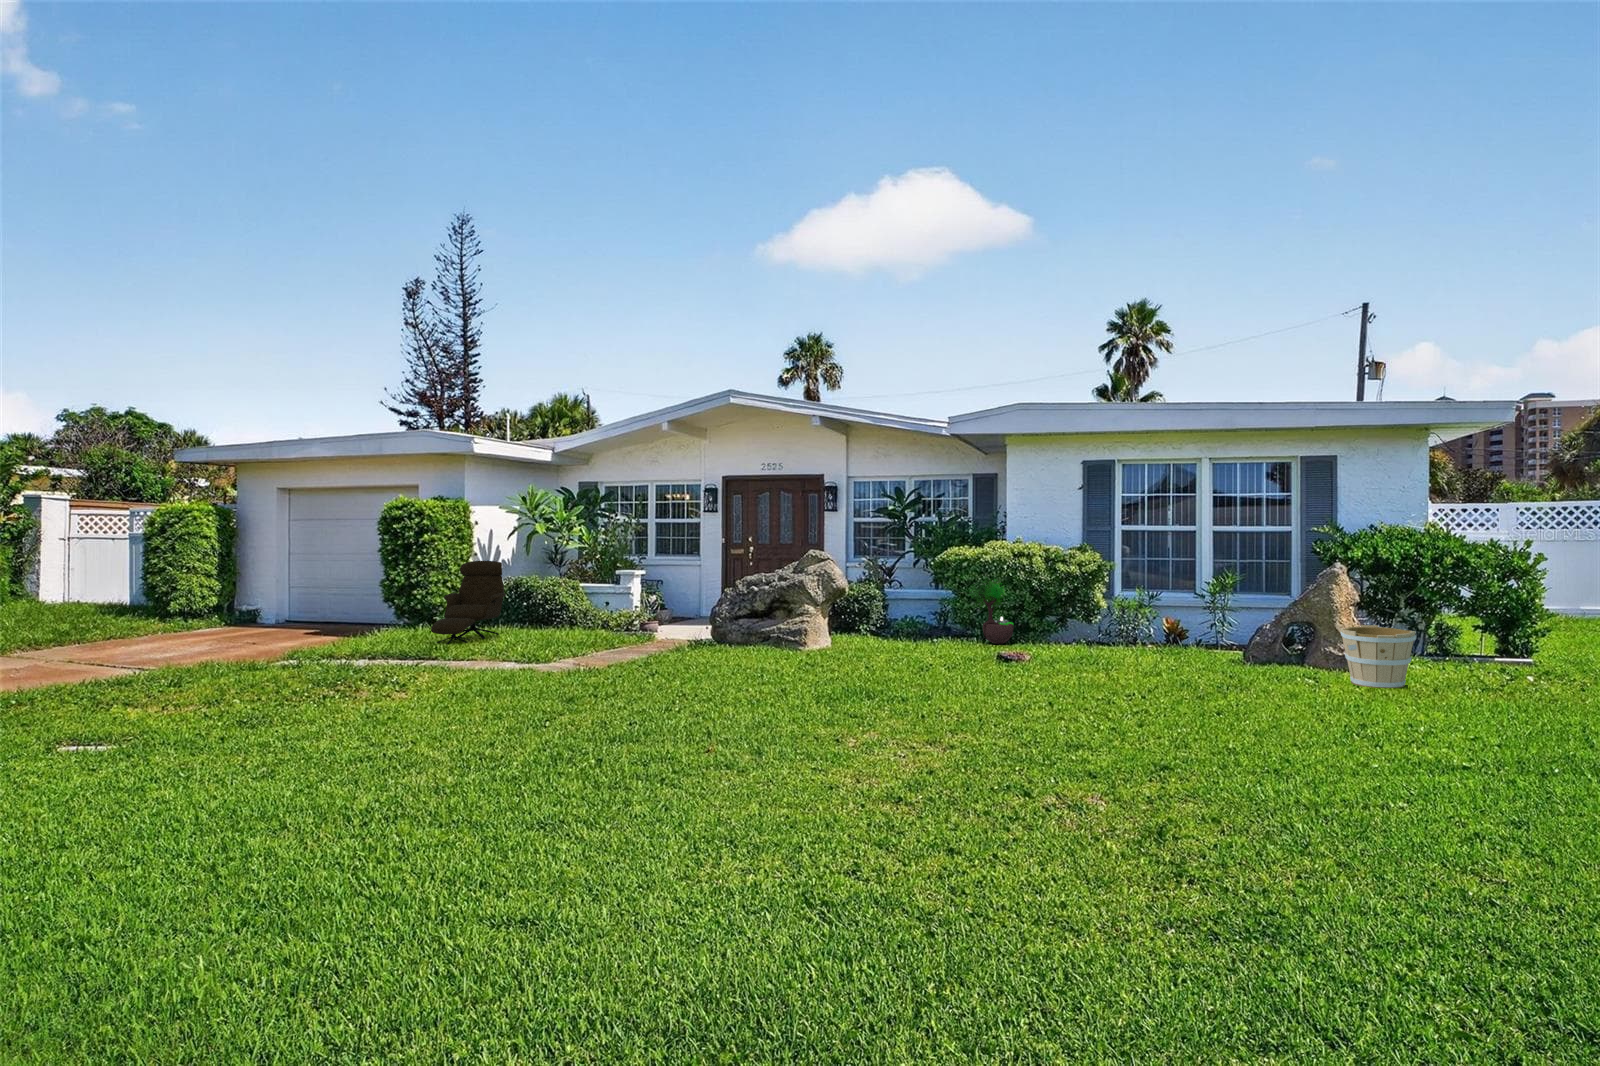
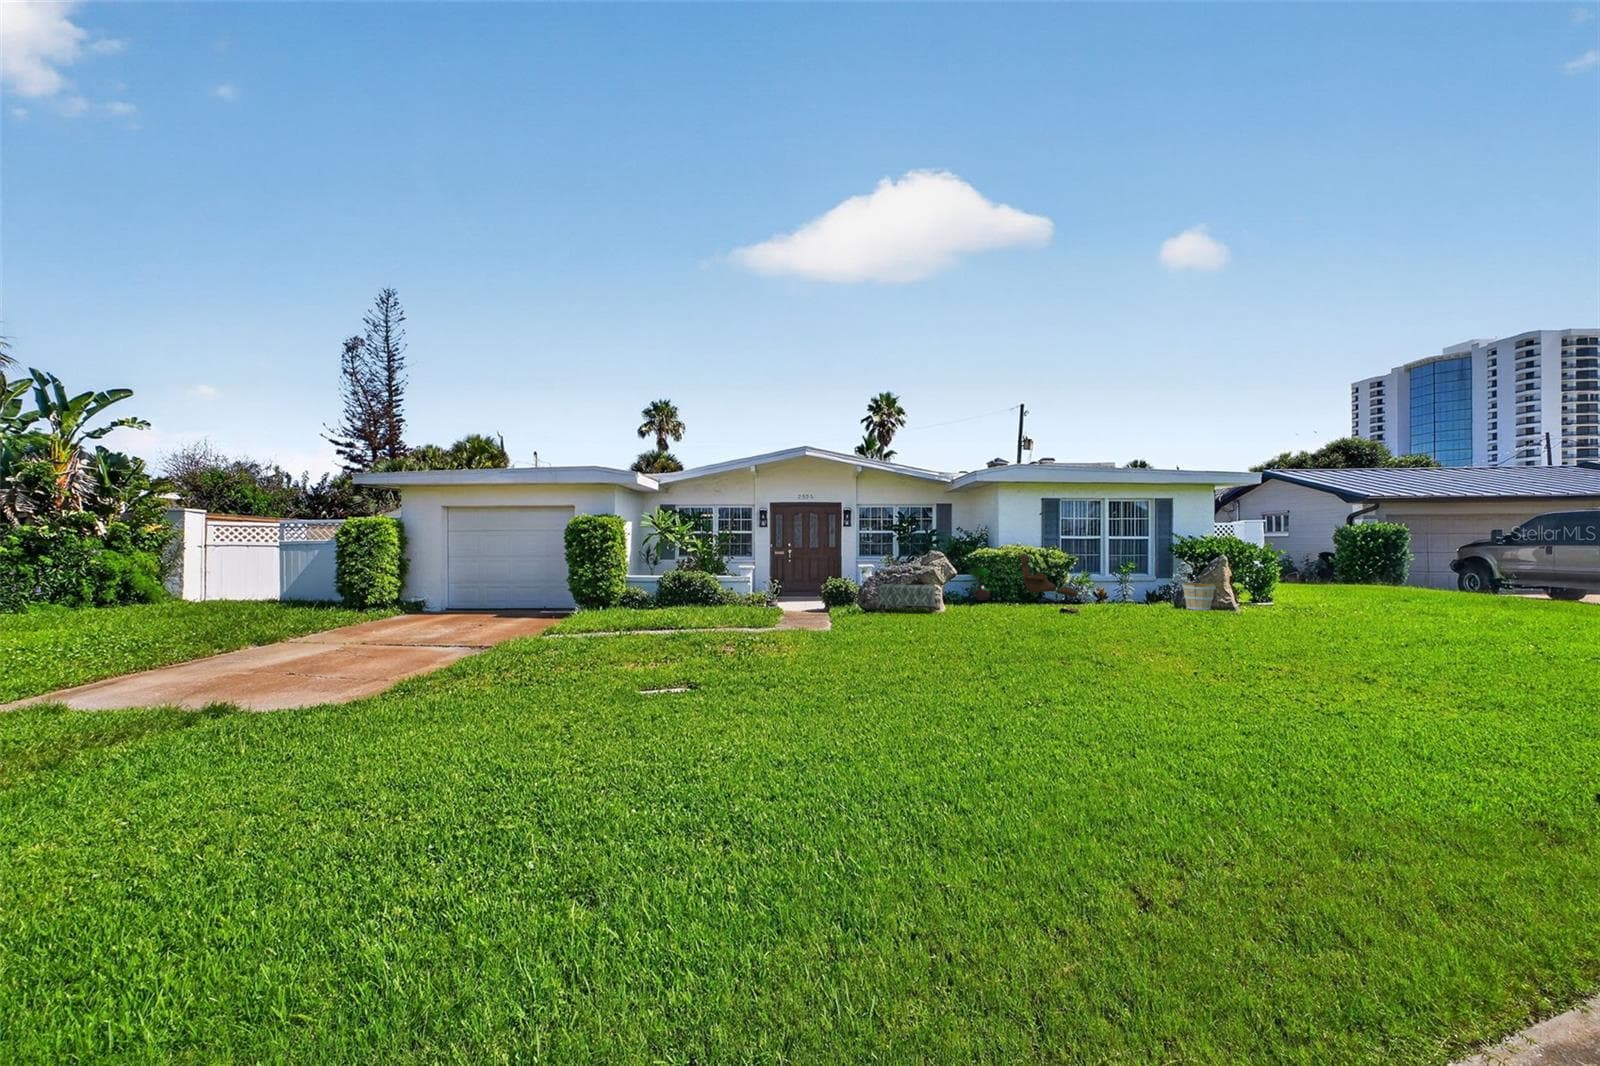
lounge chair: present [431,561,506,644] -> present [1021,554,1077,604]
bench: none [747,609,850,666] -> present [878,584,935,614]

